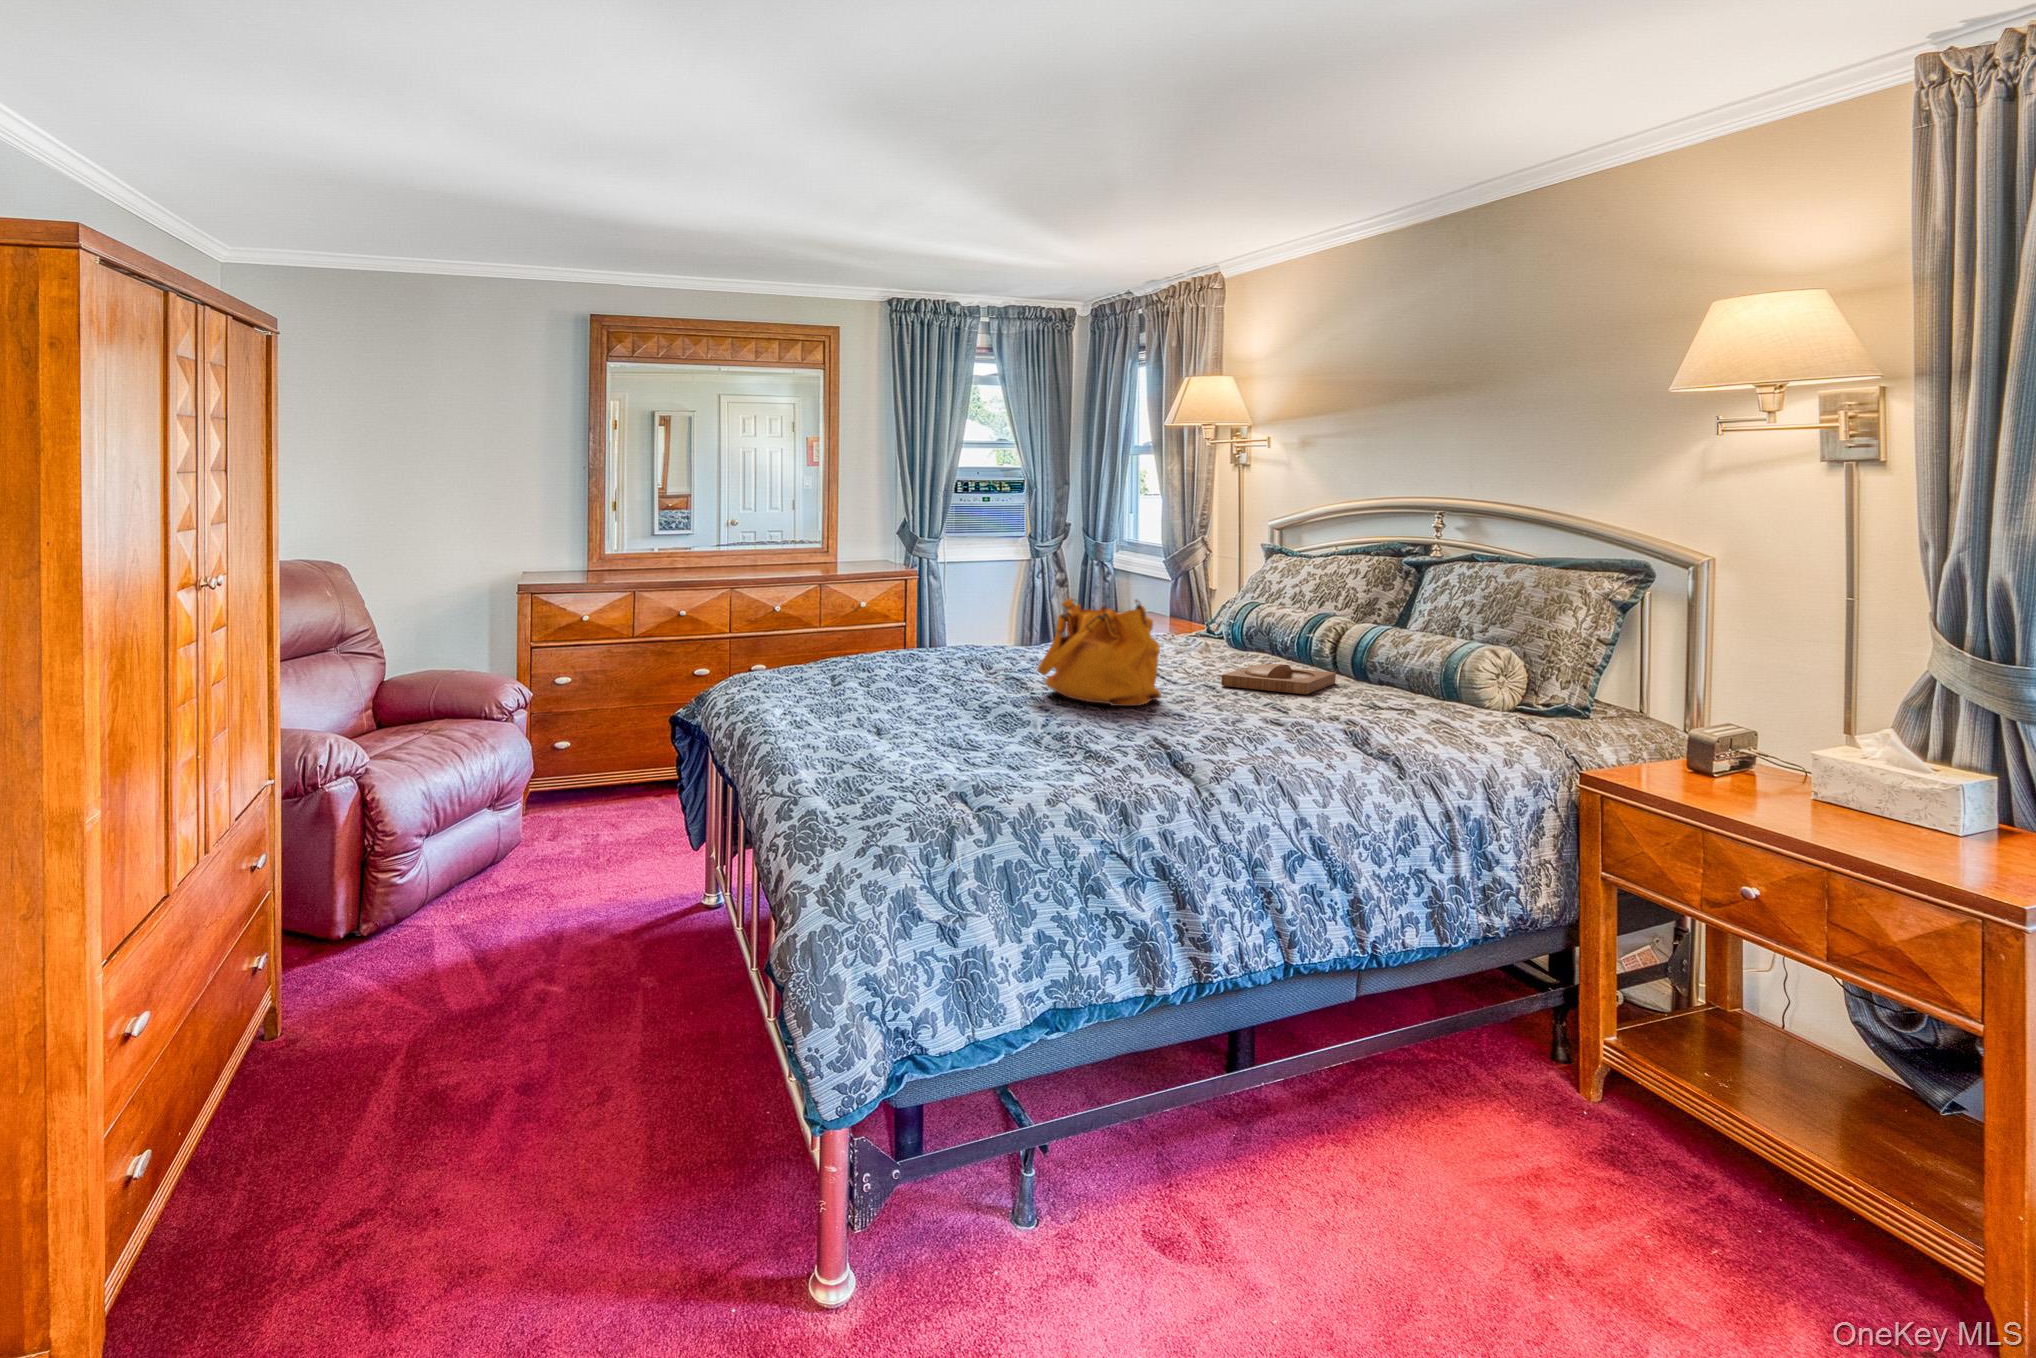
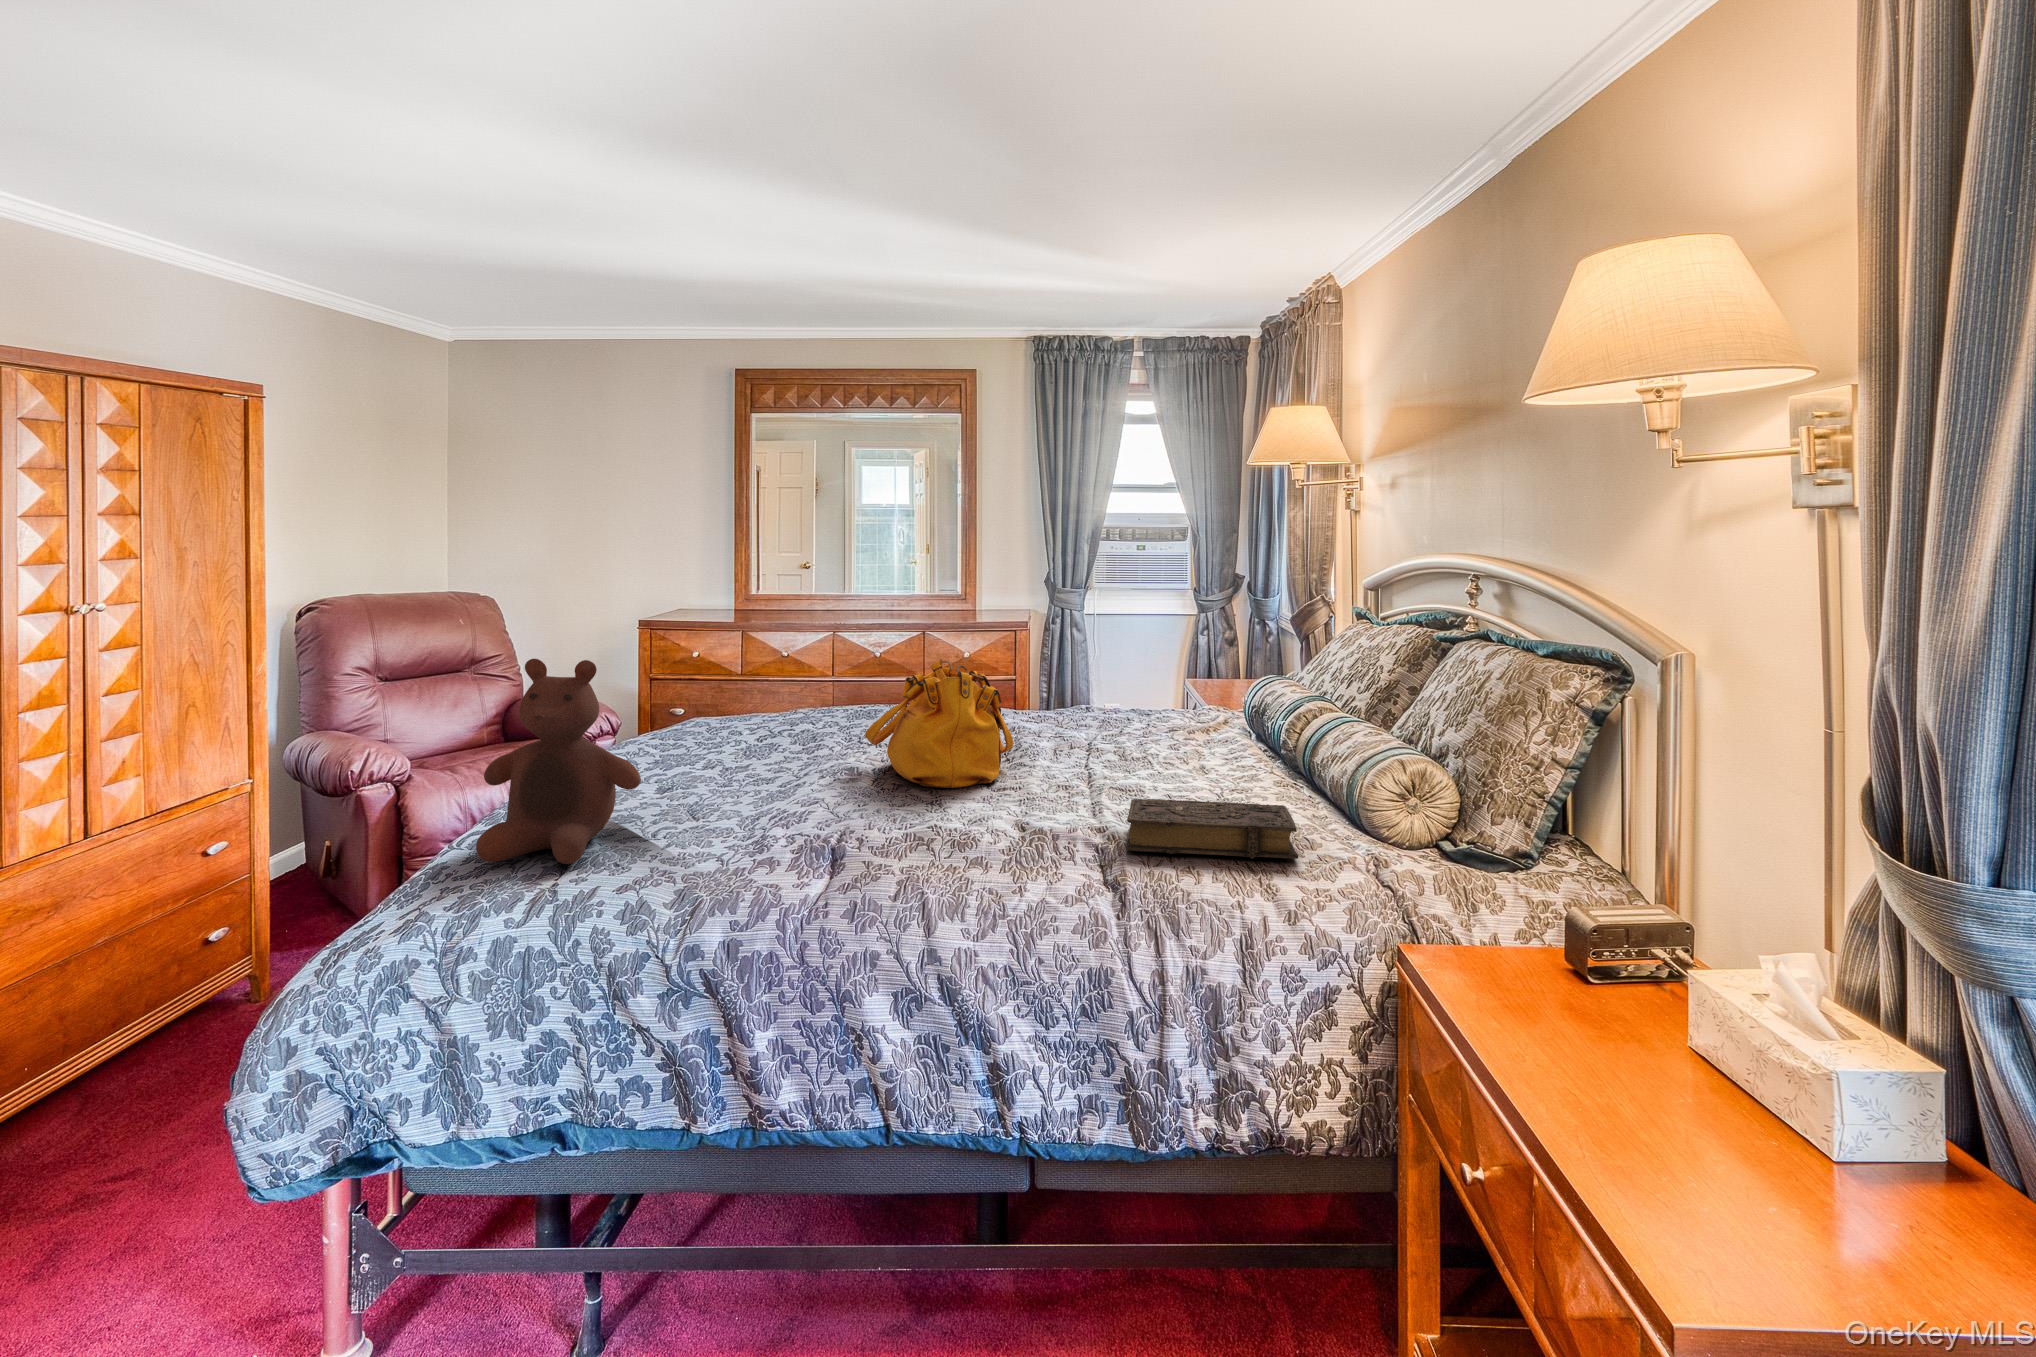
stuffed bear: none [839,605,980,797] -> present [476,659,641,864]
tray: present [1221,664,1336,694] -> none [1113,752,1263,794]
book: none [1329,690,1486,731] -> present [1126,799,1298,859]

